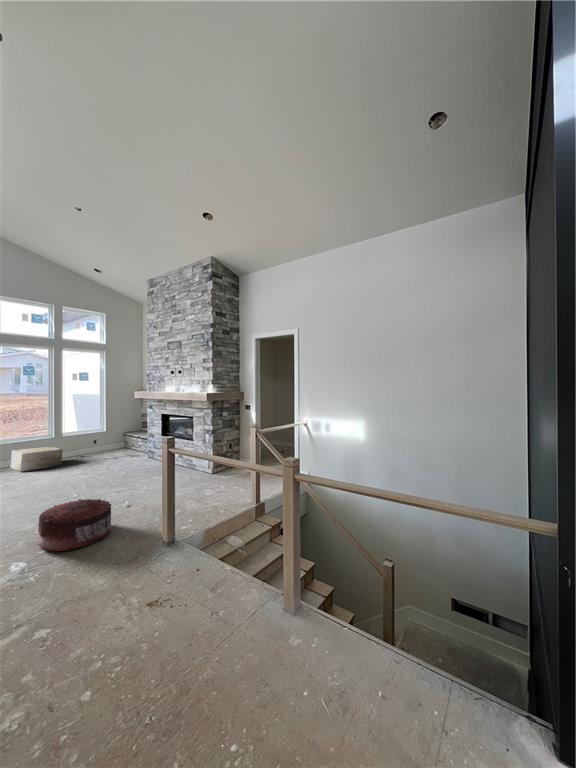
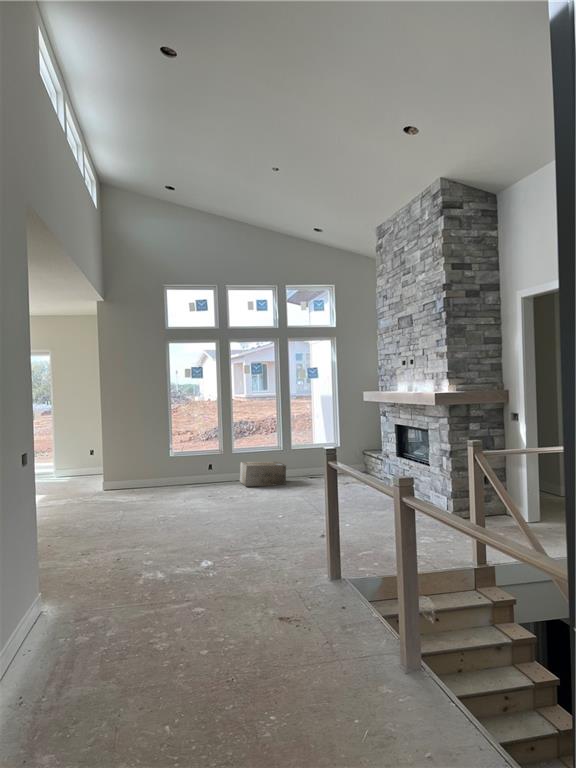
pouf: present [38,499,111,551] -> none [225,514,291,562]

